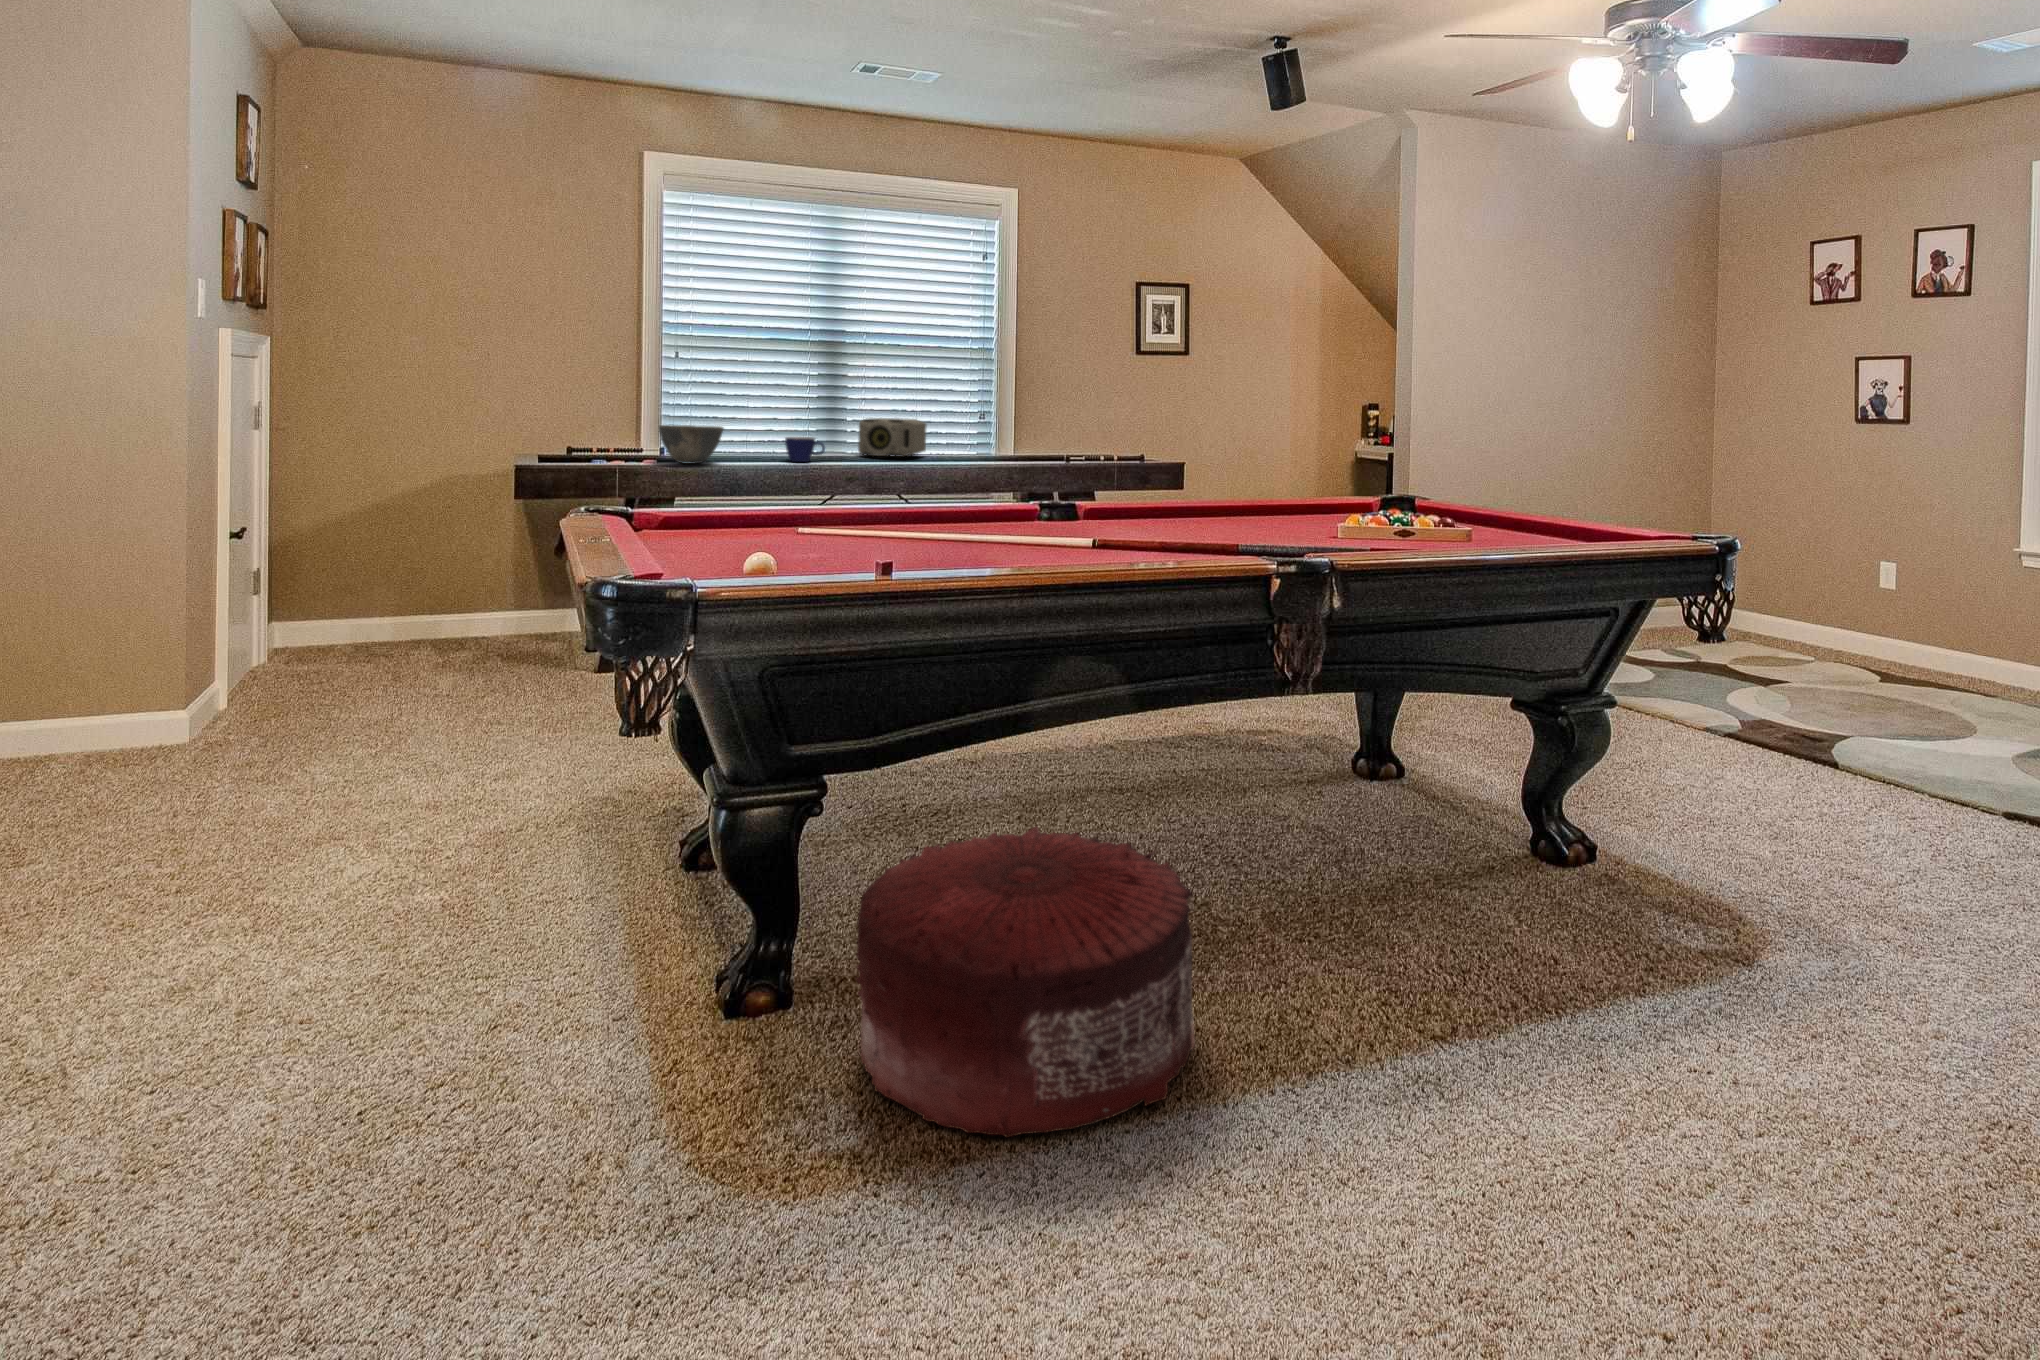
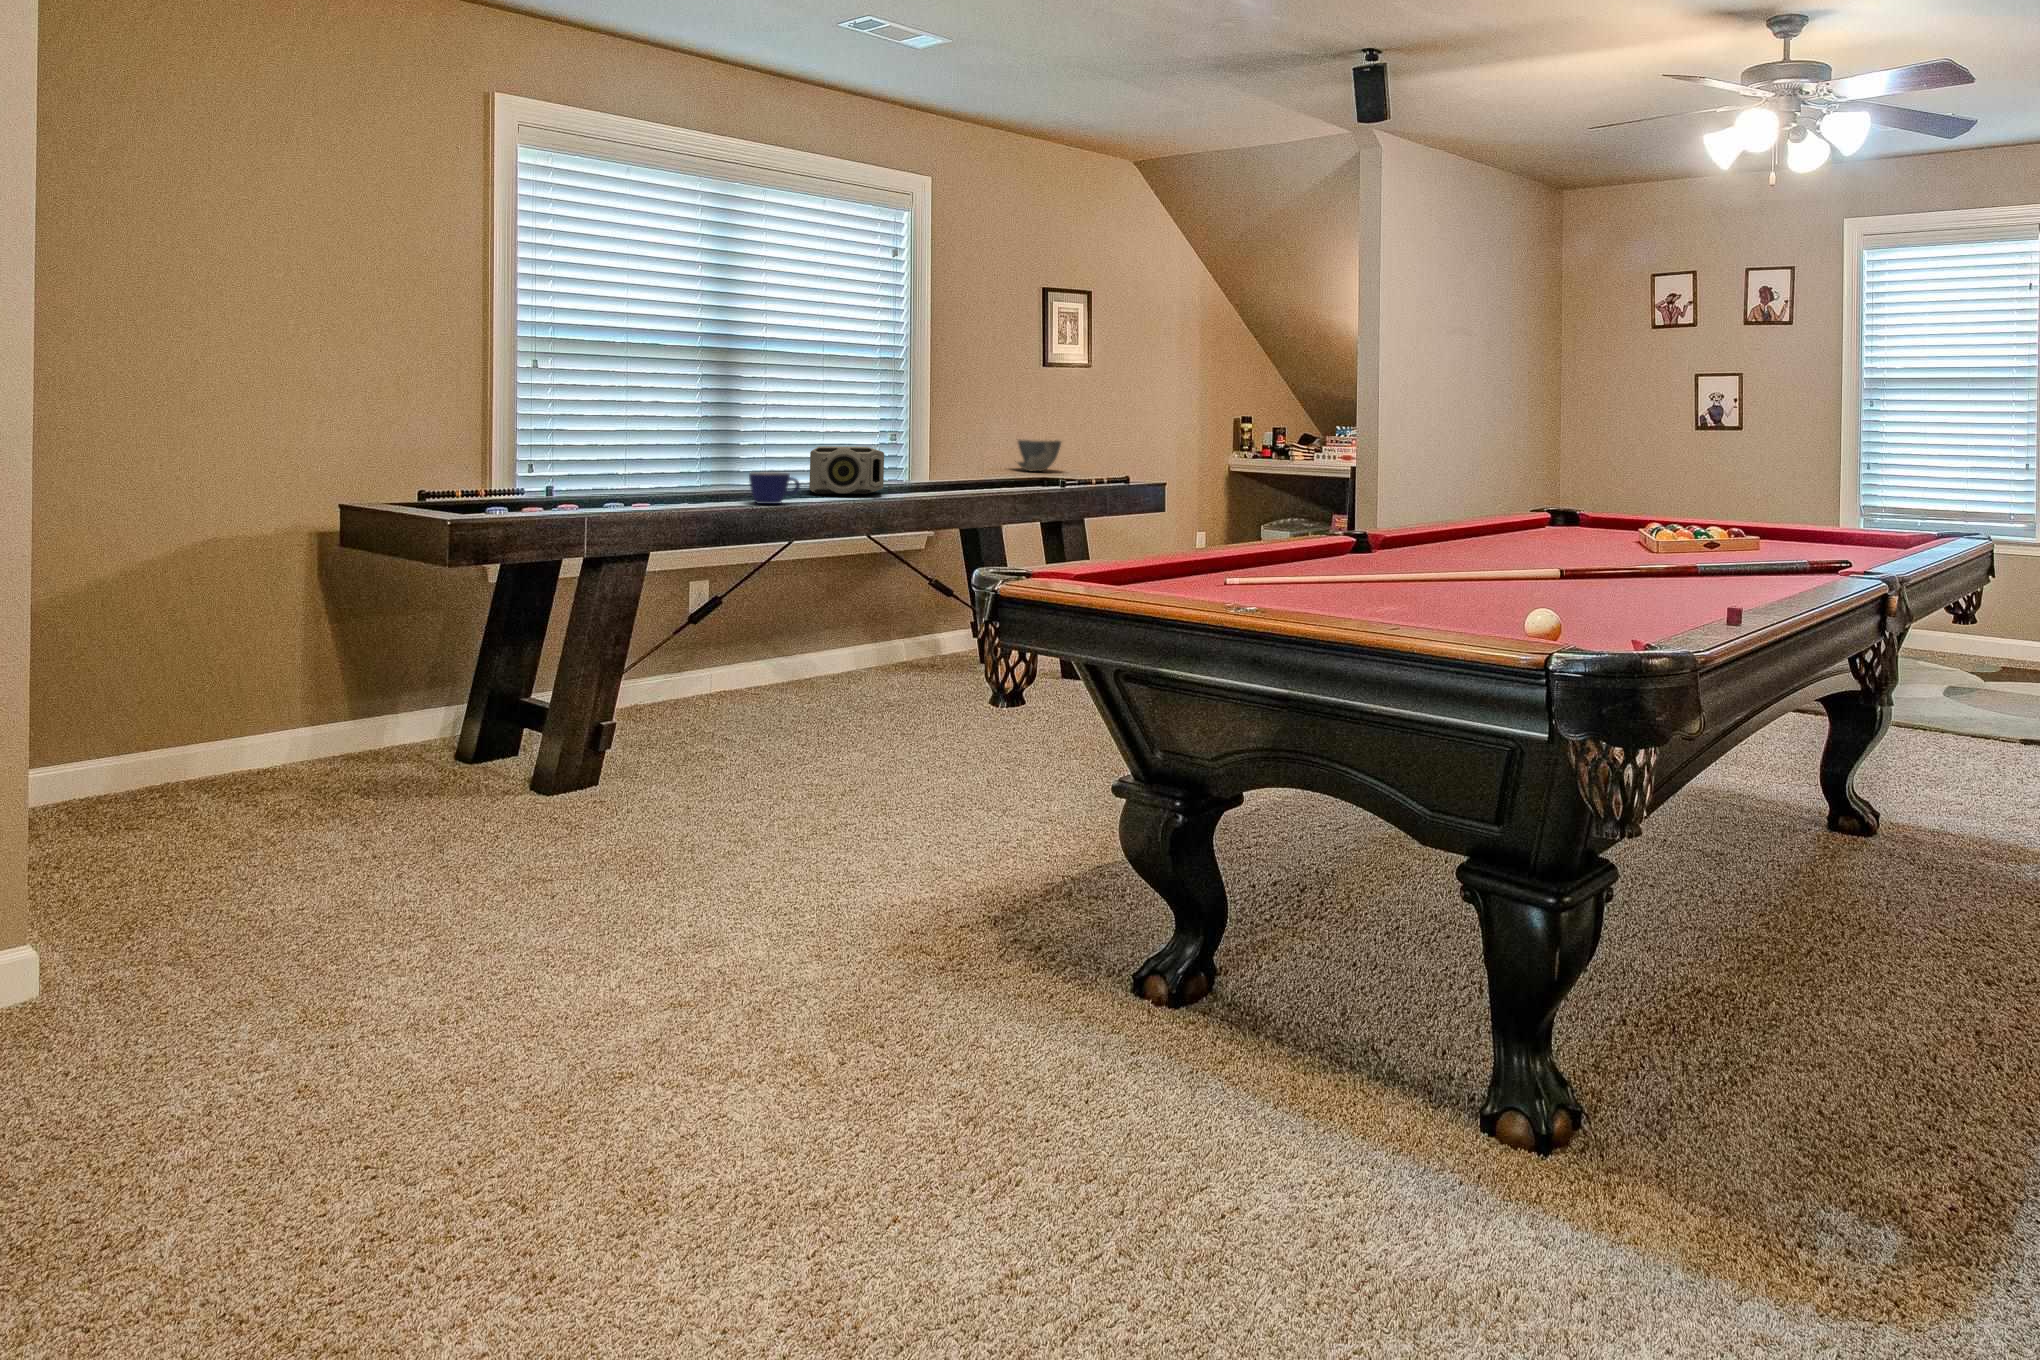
bowl: present [659,425,724,464] -> present [1018,440,1061,471]
pouf: present [856,826,1195,1137] -> none [1650,861,2021,1165]

